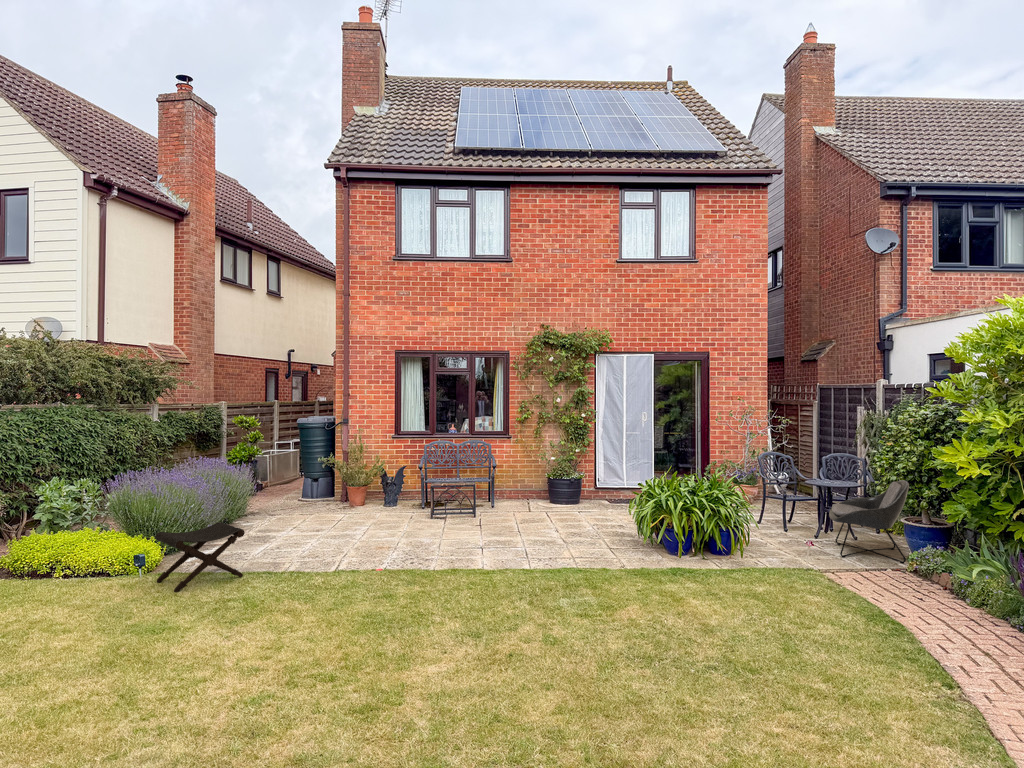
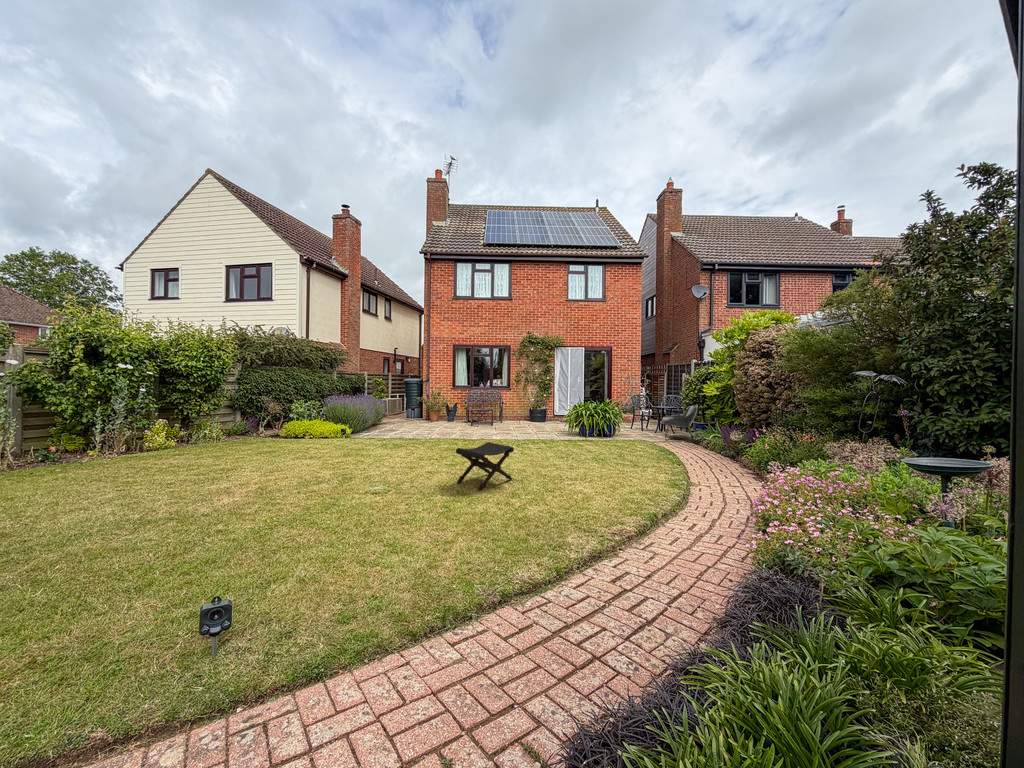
footstool: present [155,522,245,592] -> present [456,442,514,491]

